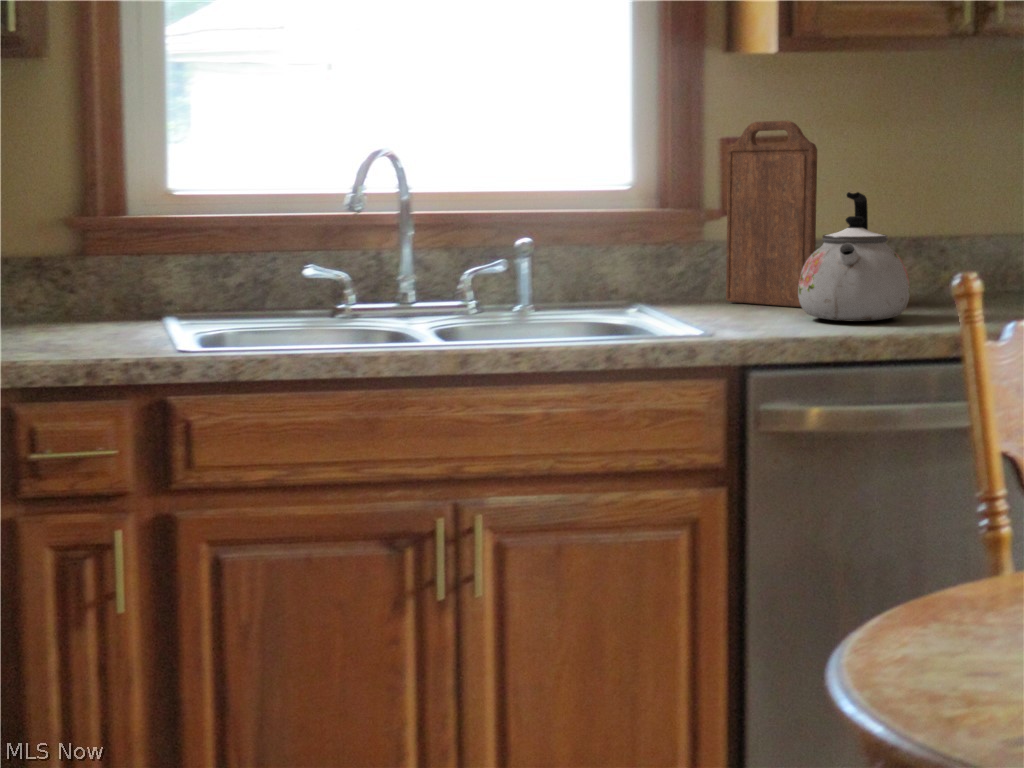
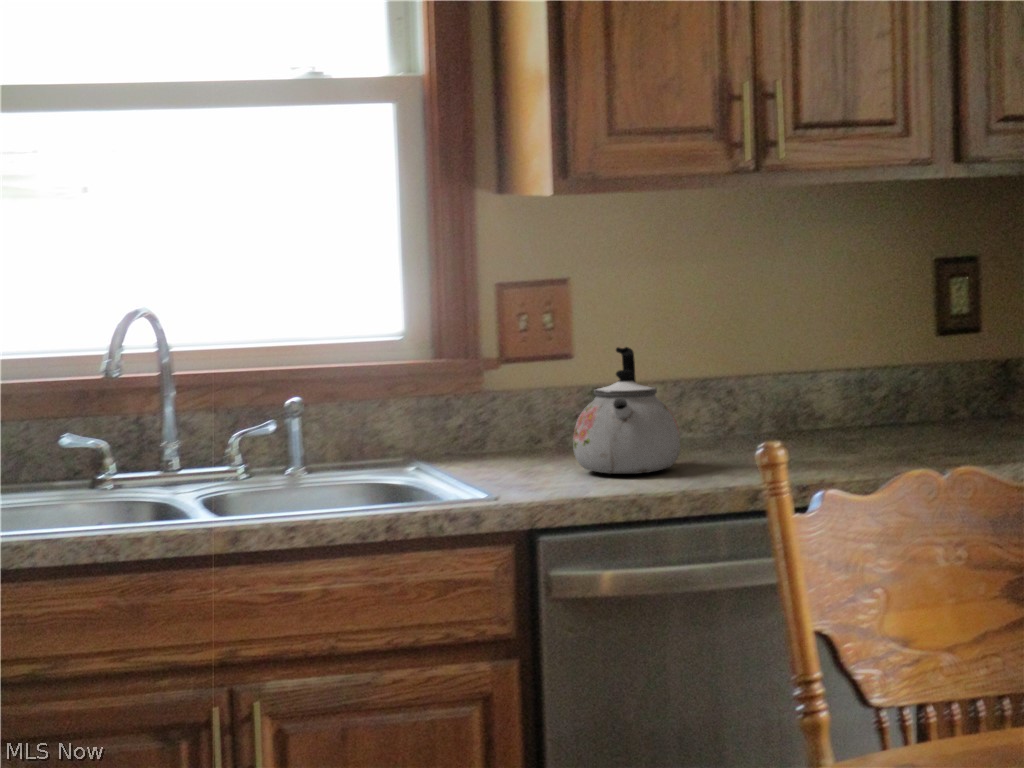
cutting board: present [726,121,817,307] -> none [494,276,586,458]

